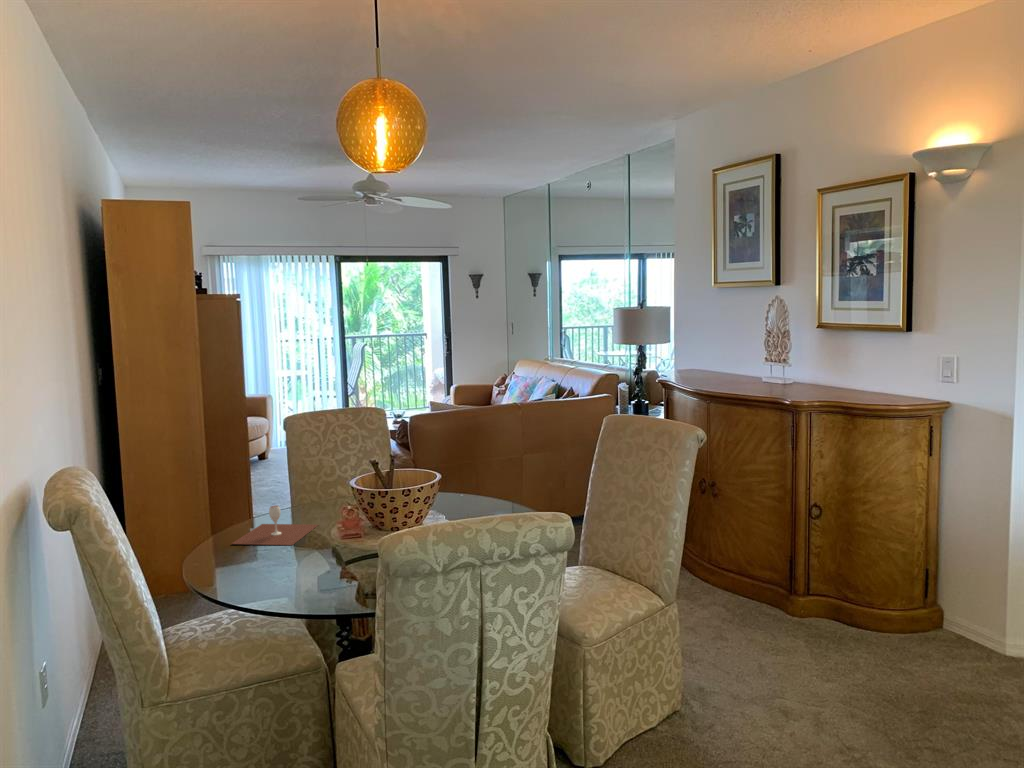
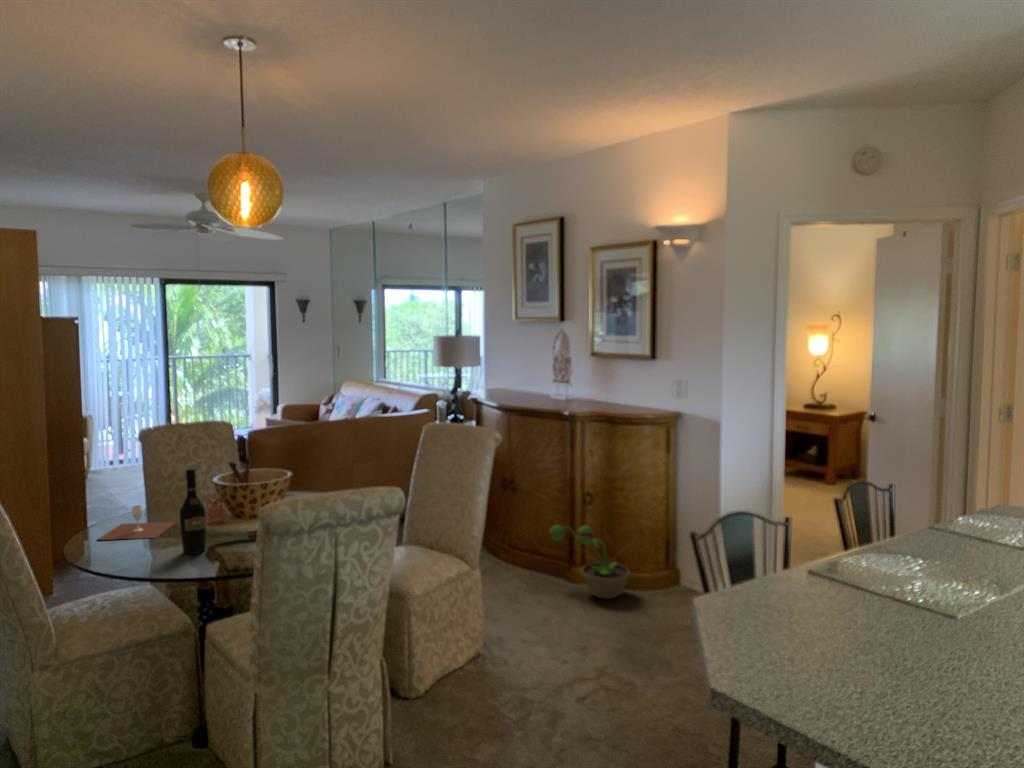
wine bottle: none [310,469,340,572] -> present [180,469,206,554]
decorative plant: none [761,542,888,644] -> present [550,525,631,599]

